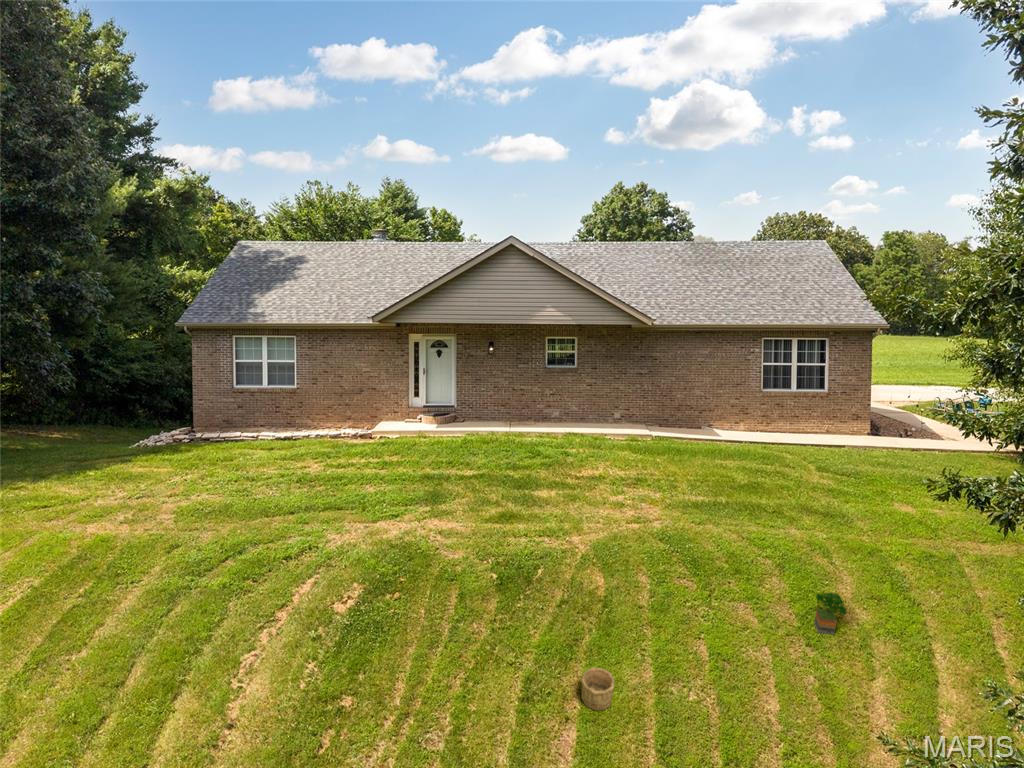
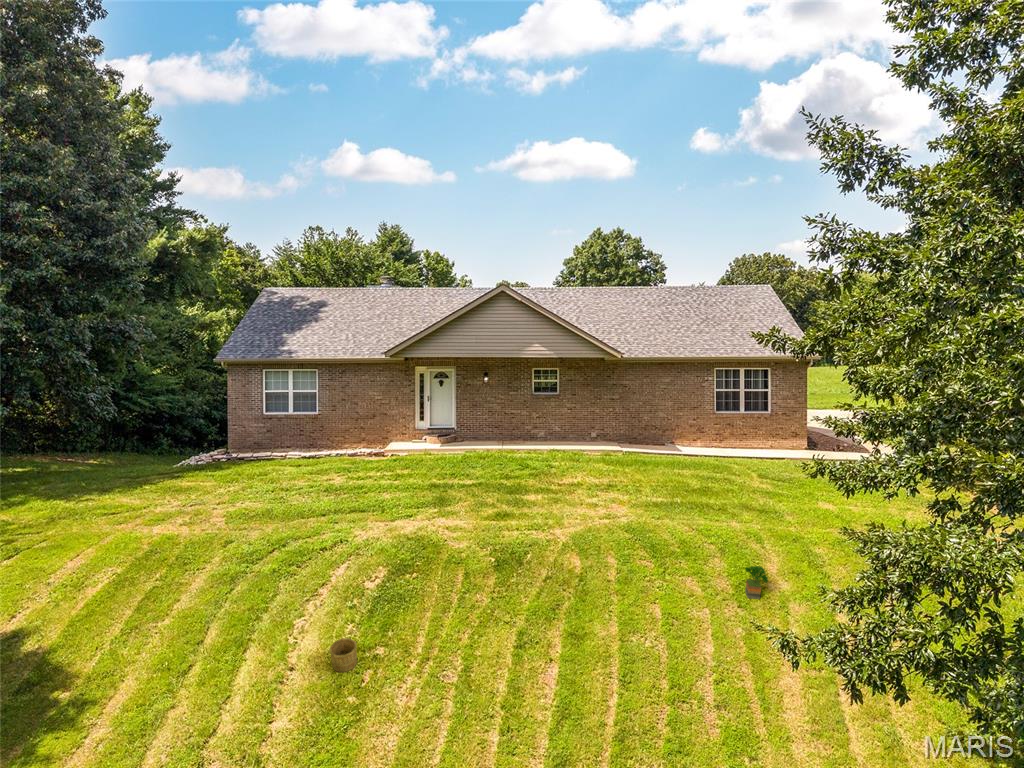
wooden bucket: present [581,668,615,711] -> present [330,638,357,672]

